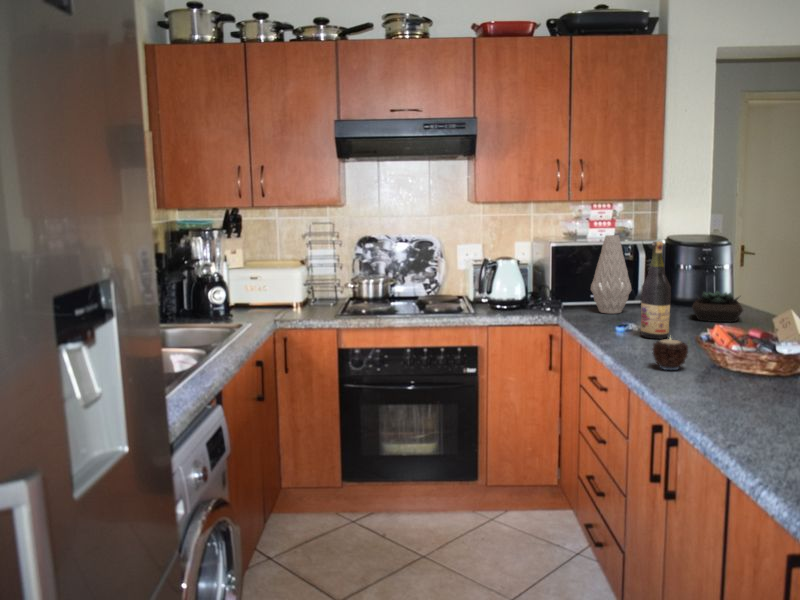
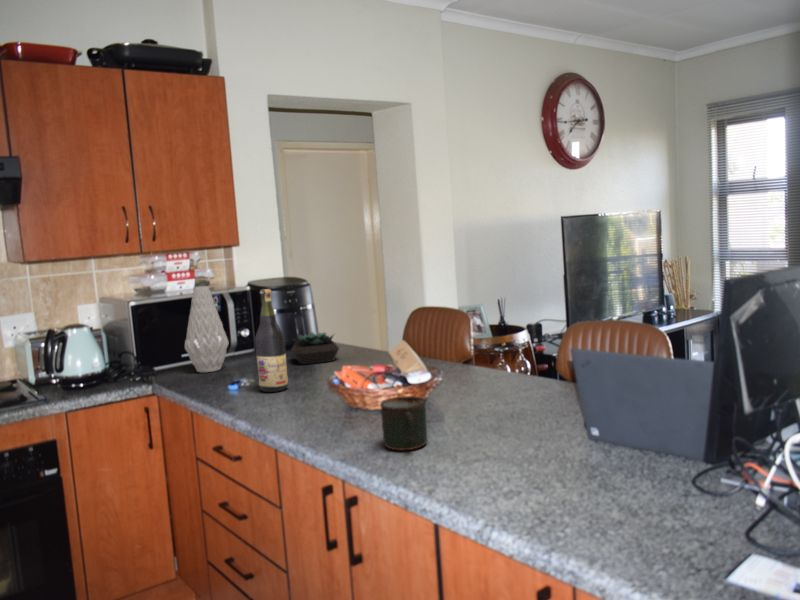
candle: present [652,339,688,370] -> none [295,387,331,424]
mug: none [717,357,769,410] -> present [380,396,427,450]

